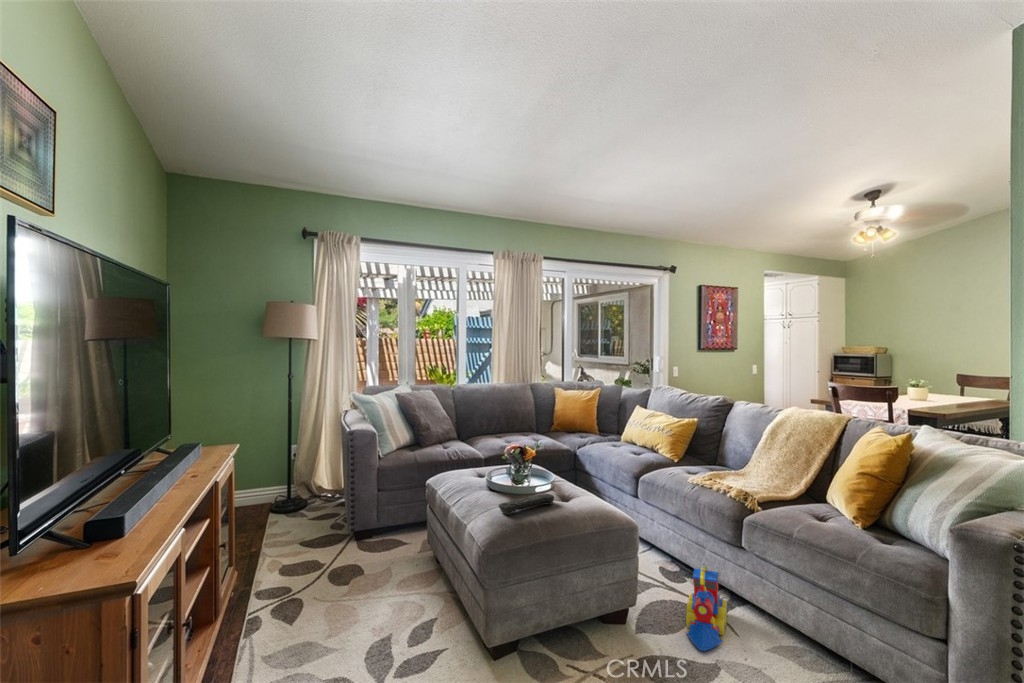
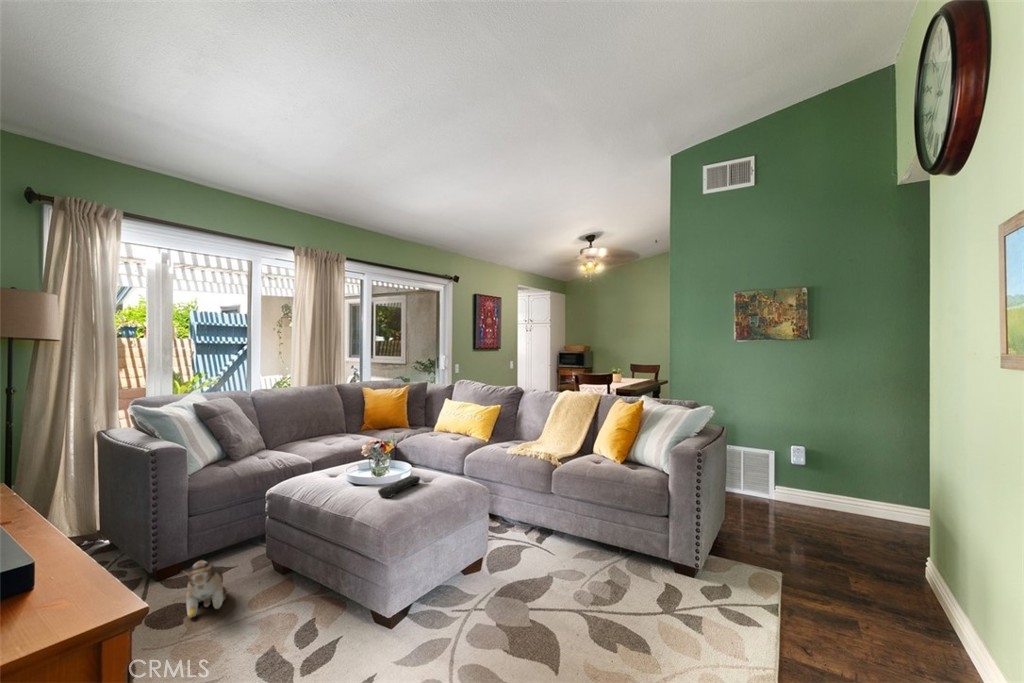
plush toy: none [339,539,384,588] -> present [184,560,227,618]
toy train: present [686,564,727,651] -> none [517,509,547,570]

